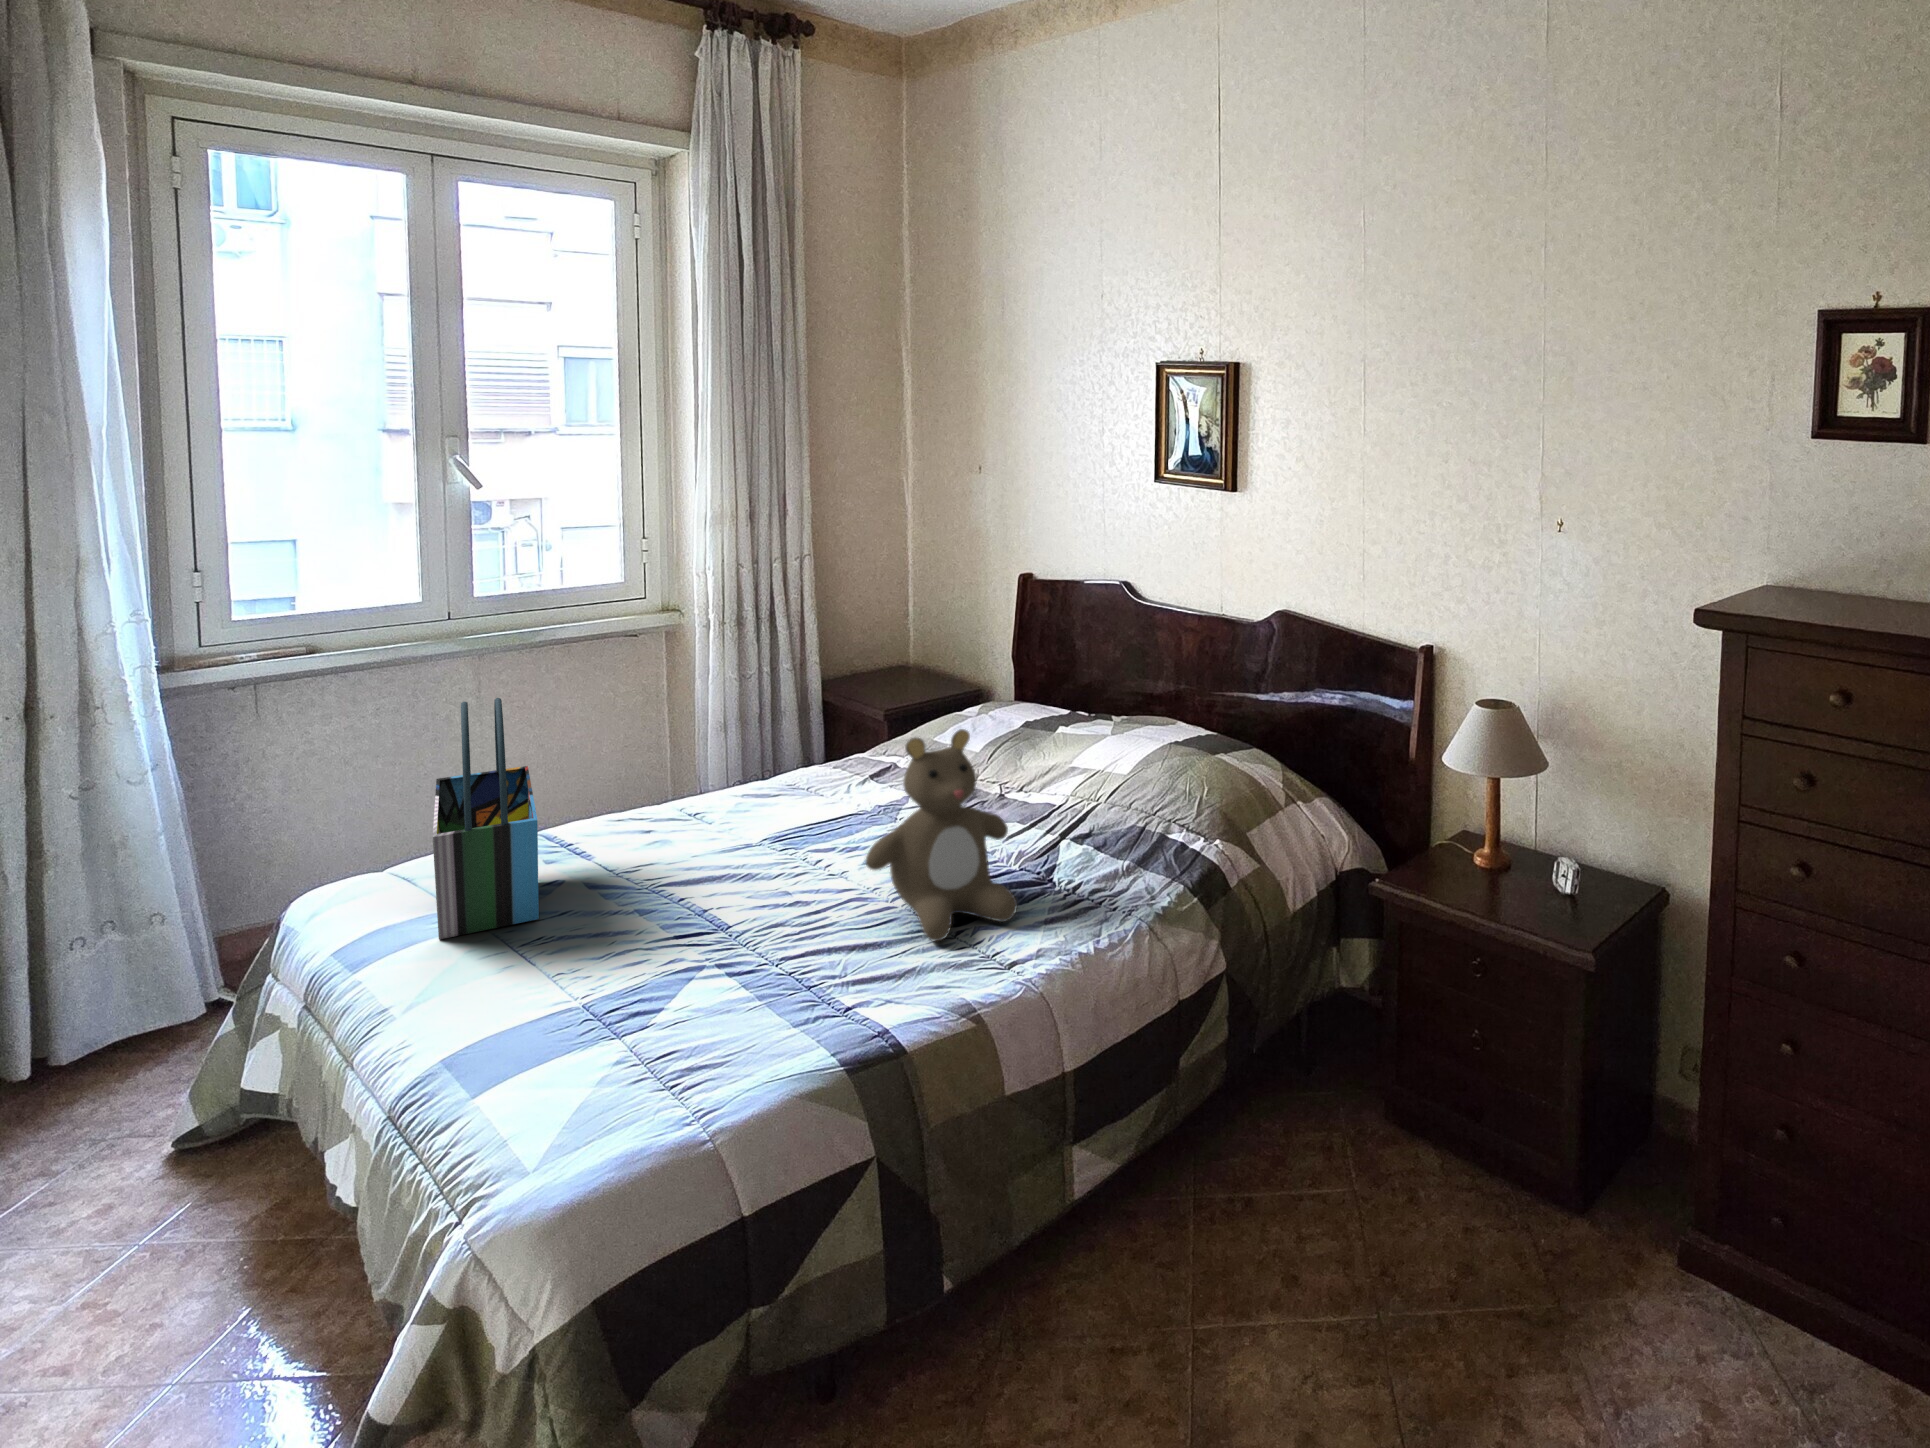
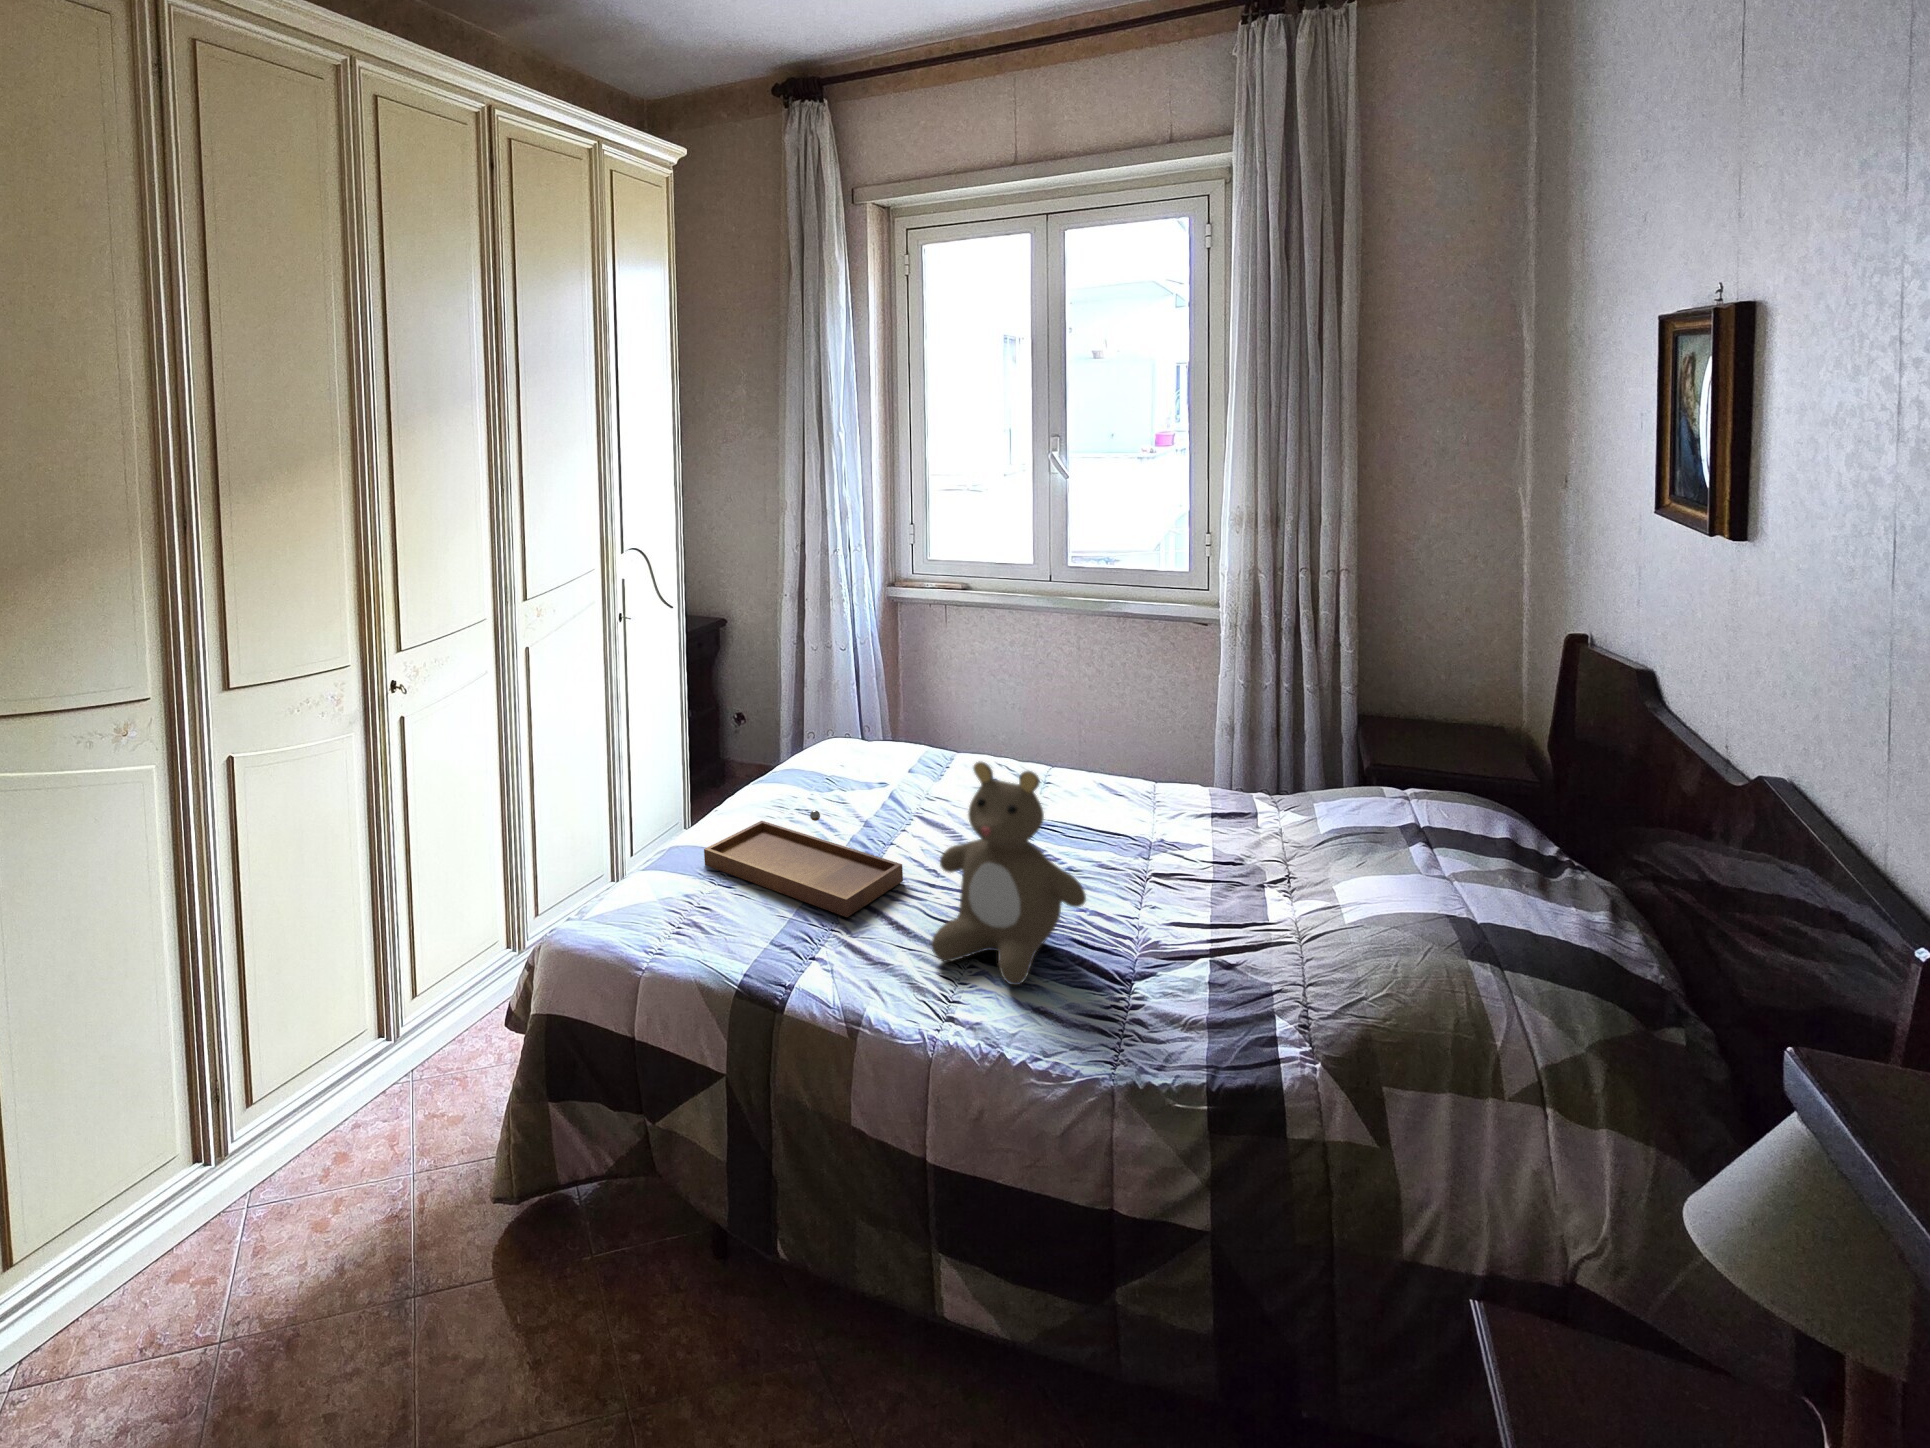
tote bag: present [433,698,539,939] -> none [767,638,898,802]
tray: none [523,889,808,1043] -> present [704,810,903,917]

